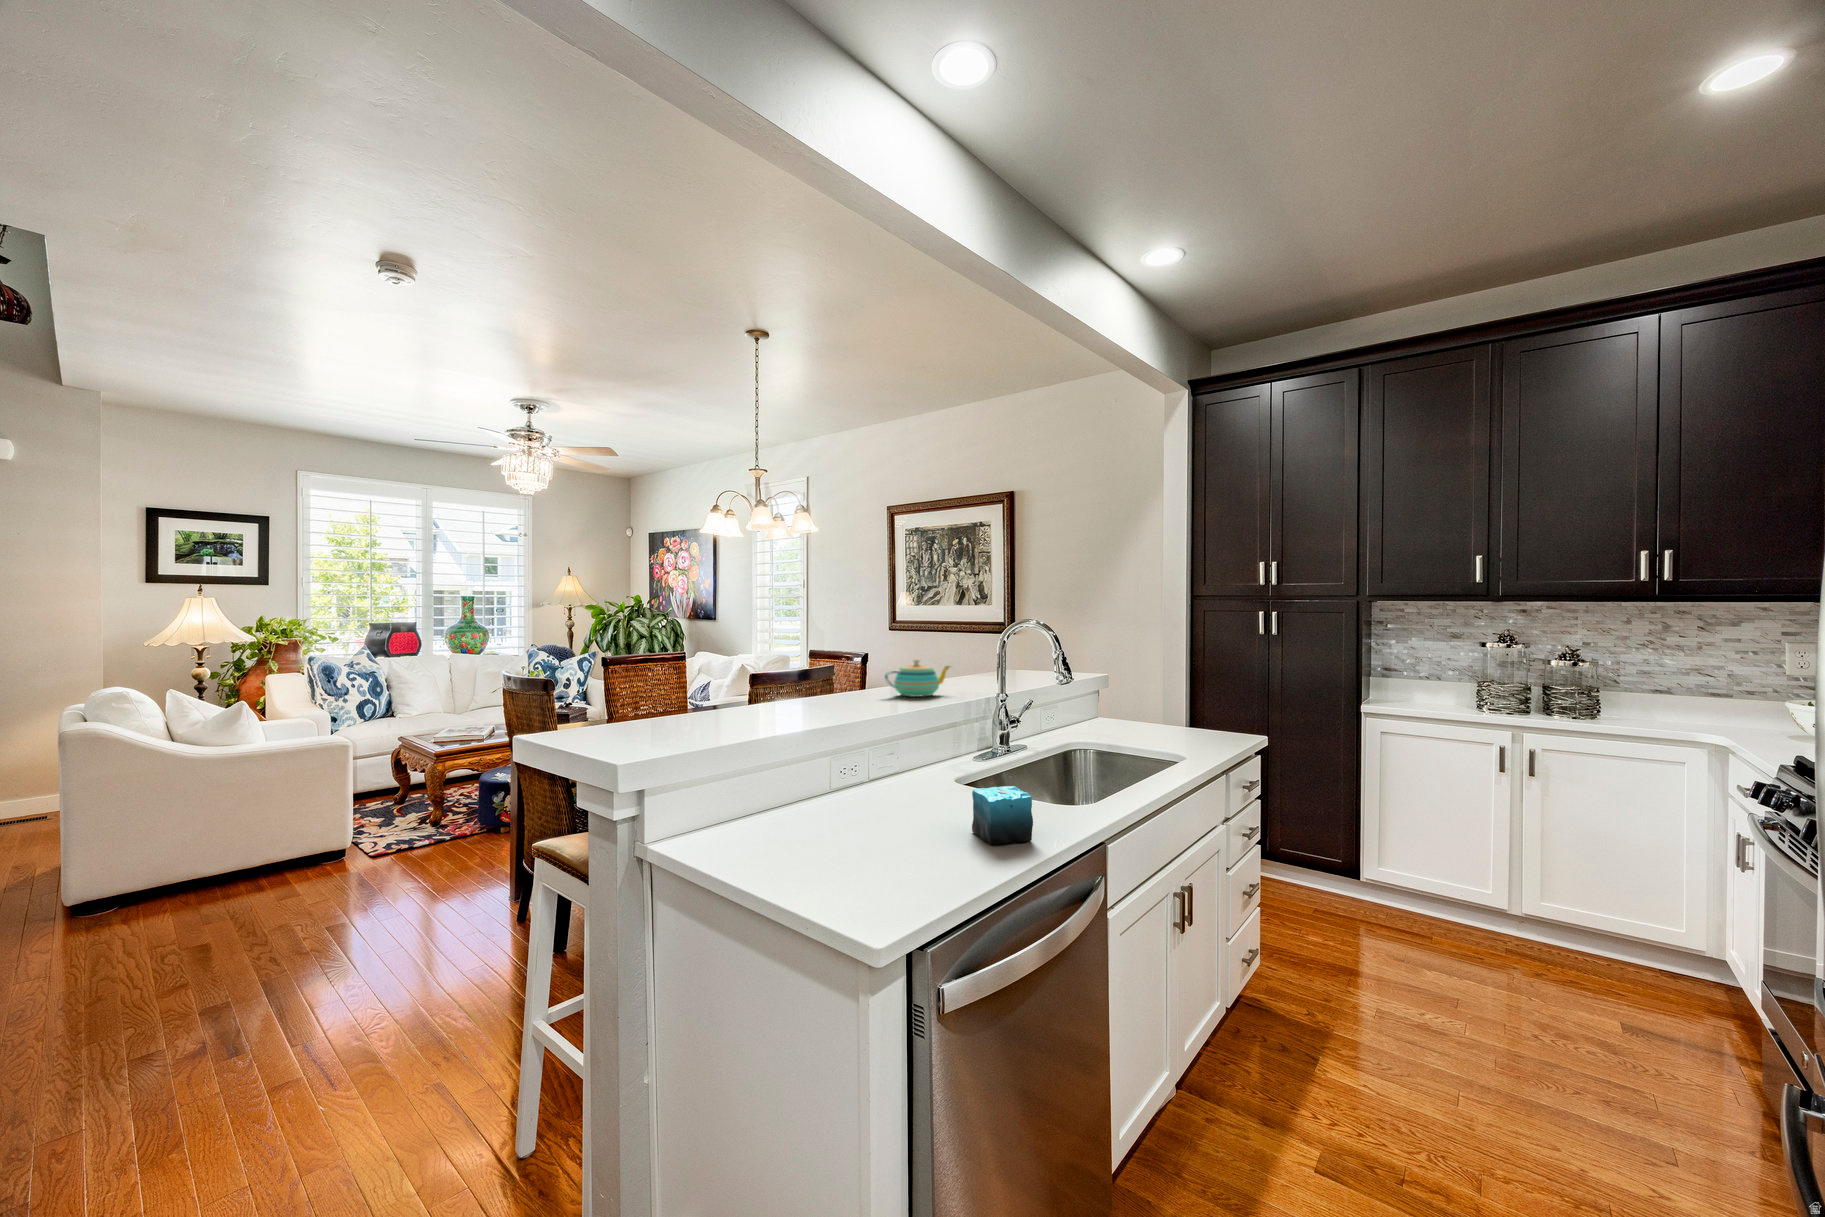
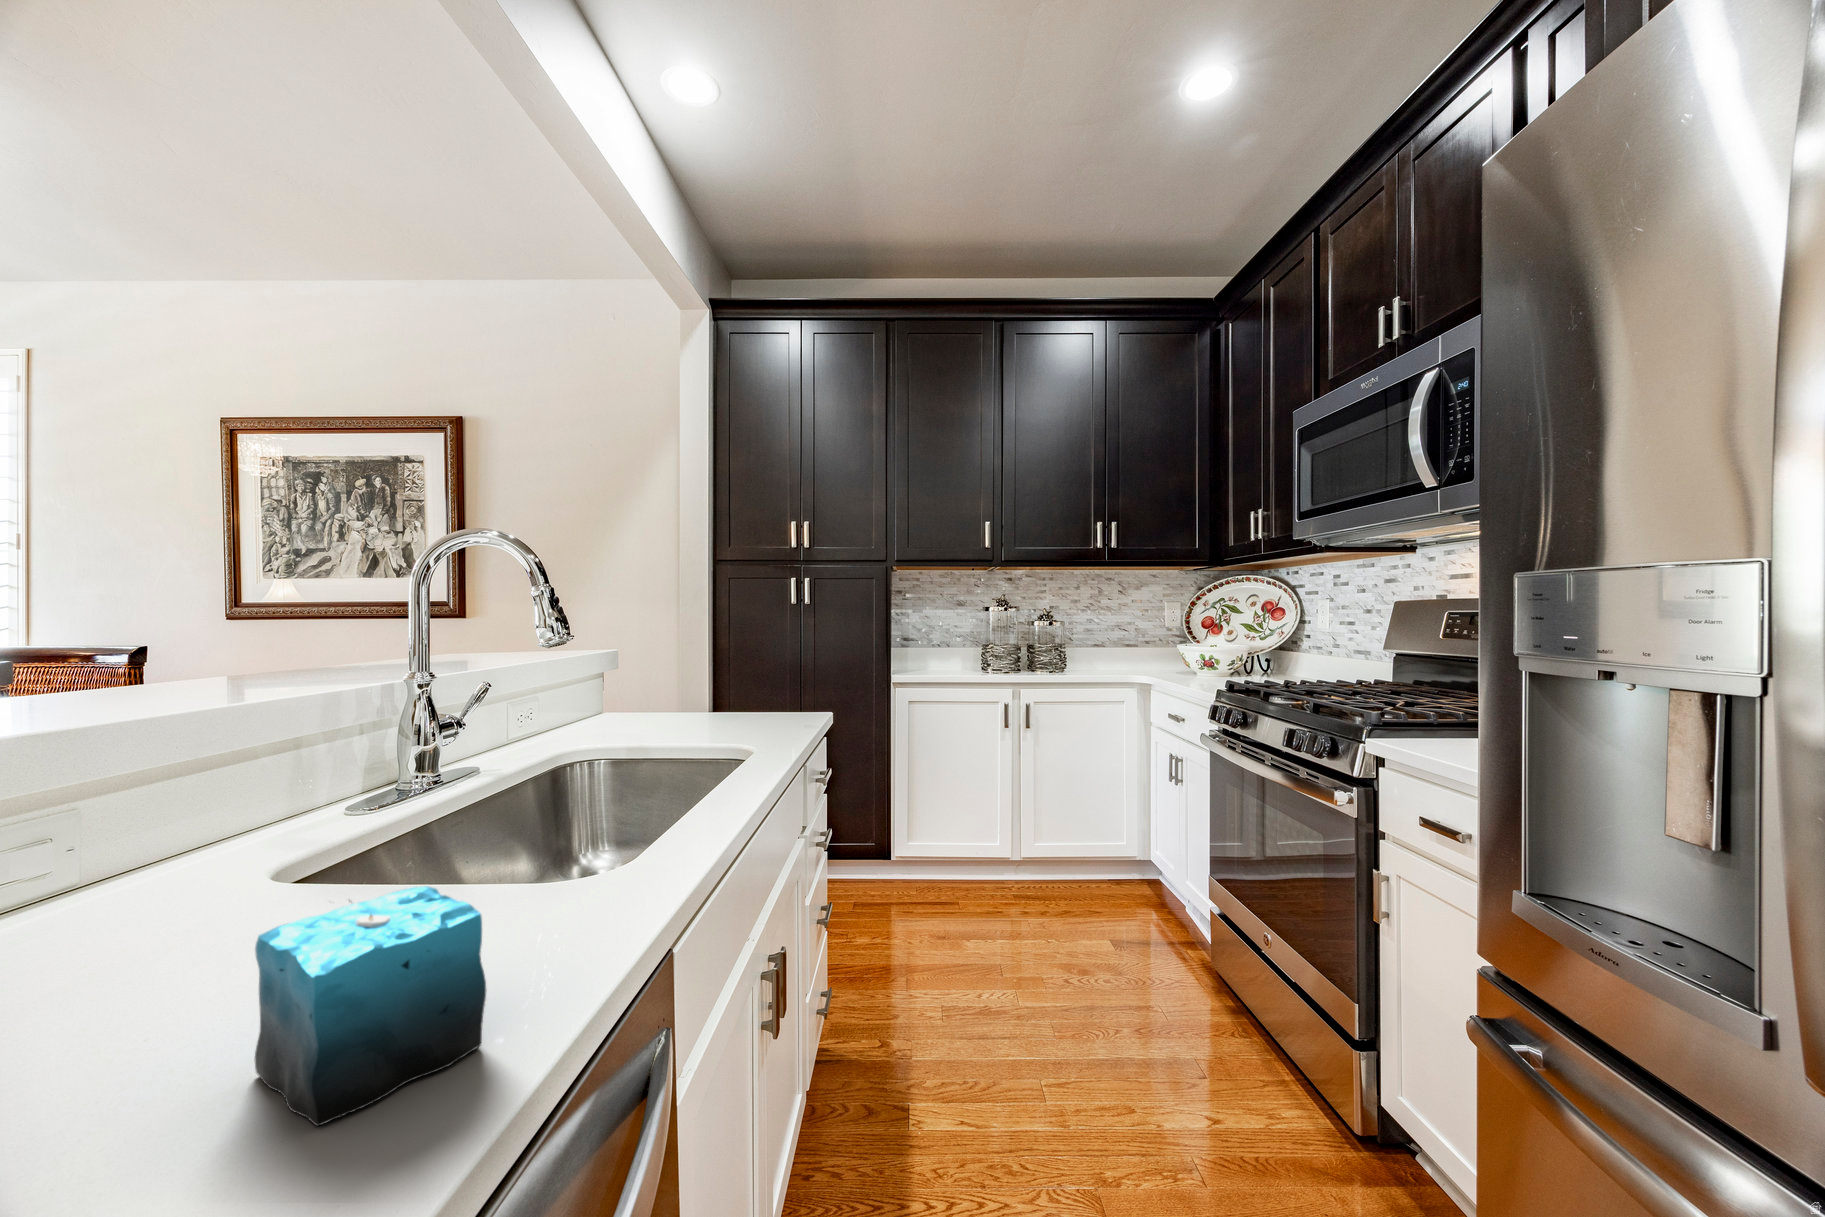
teapot: present [885,660,950,697] -> none [75,610,297,692]

